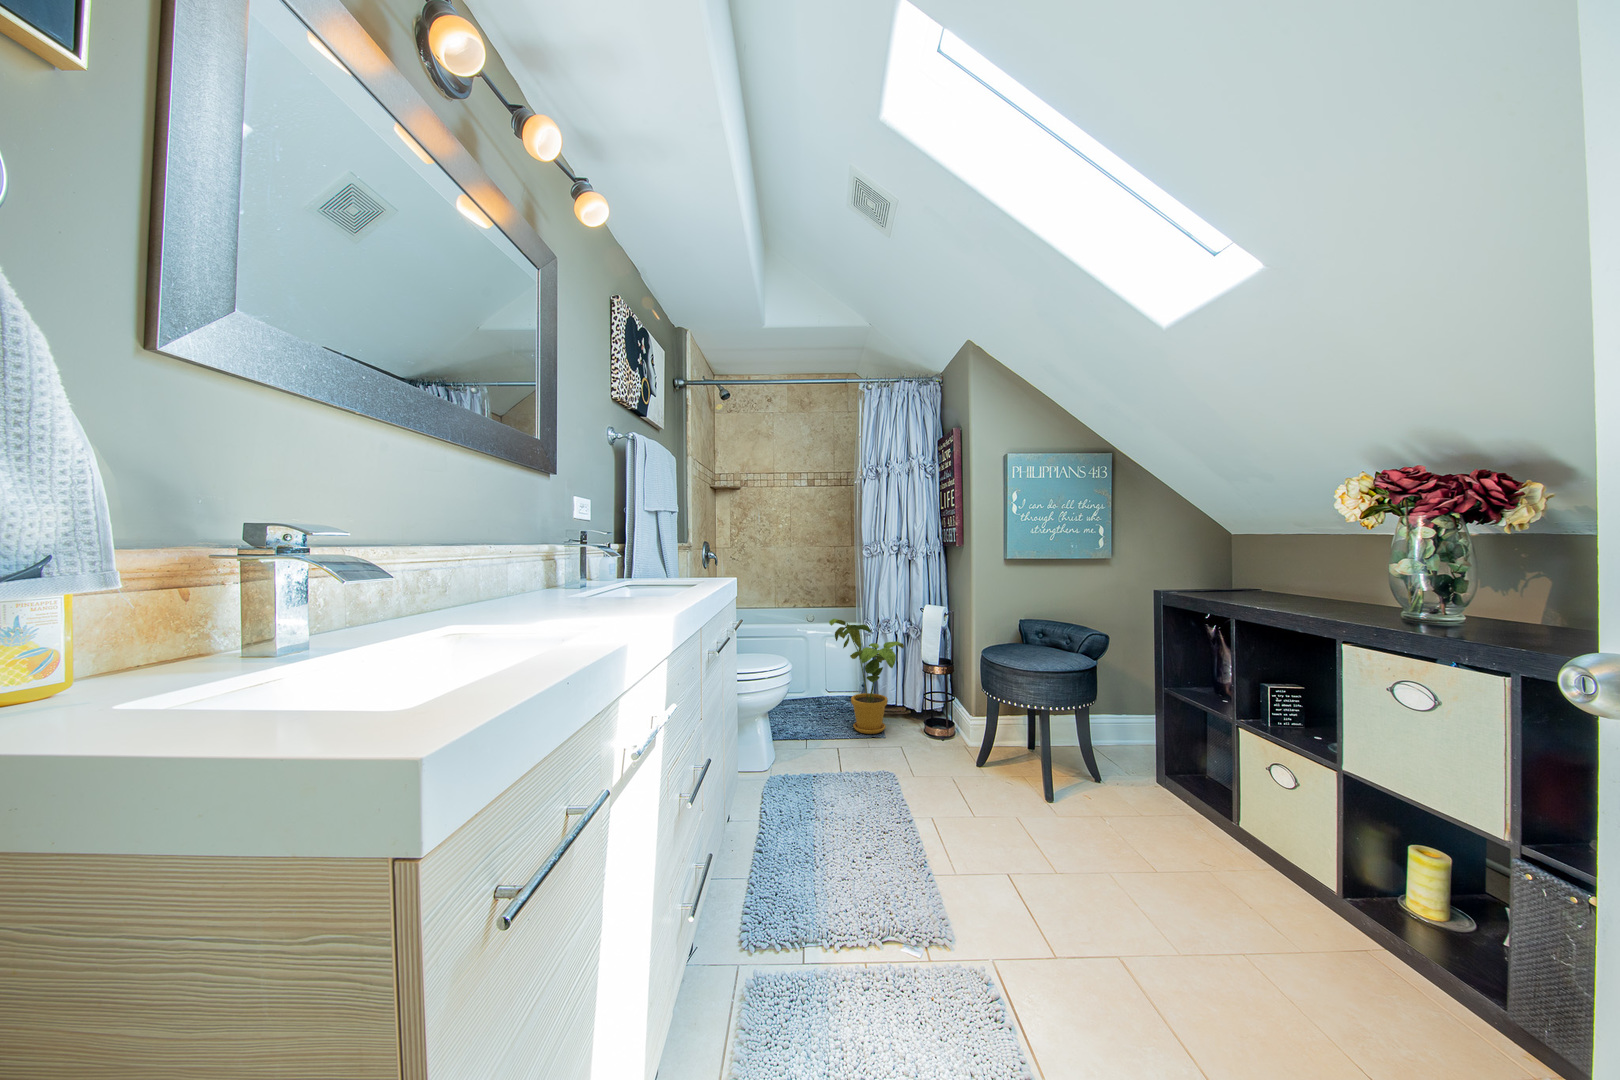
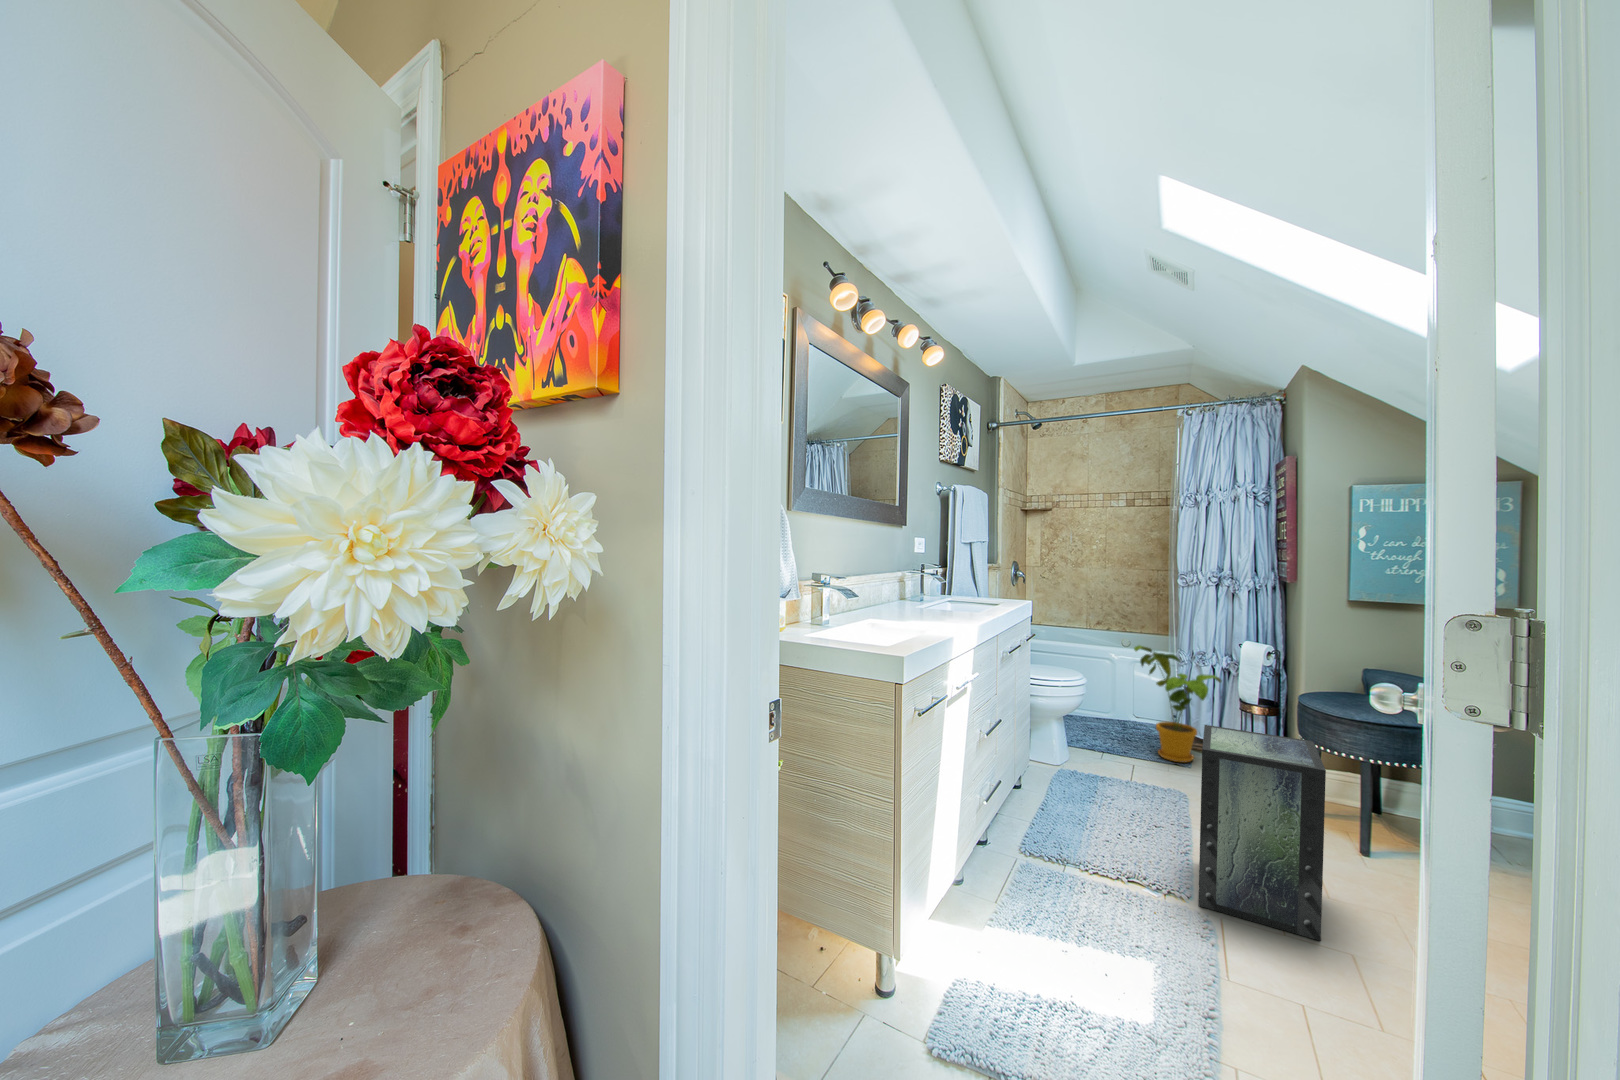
storage box: none [924,696,1056,921] -> present [1198,725,1326,941]

